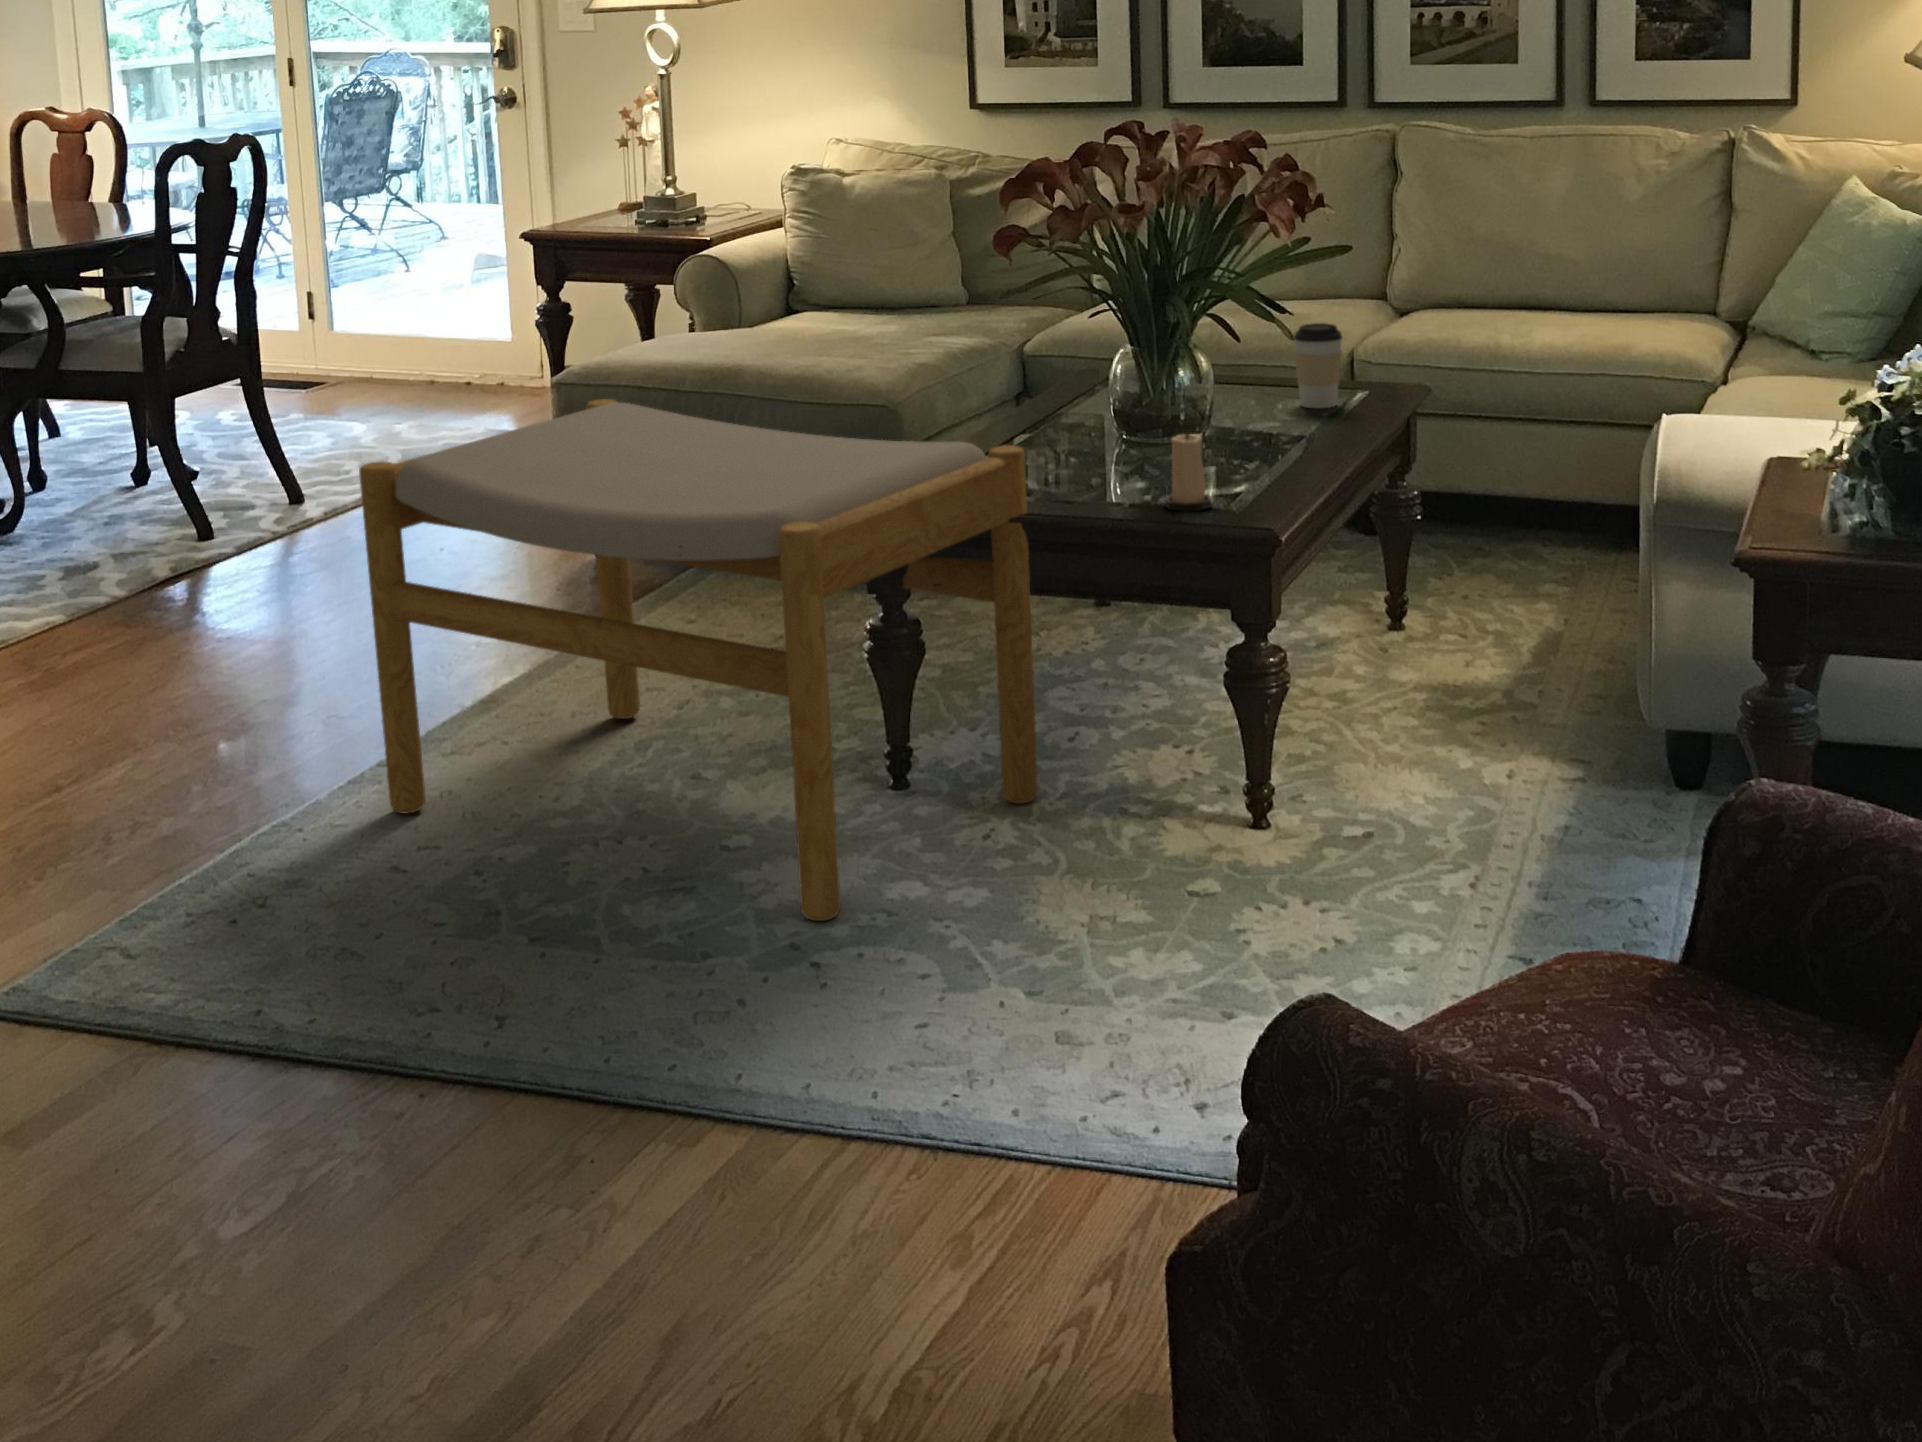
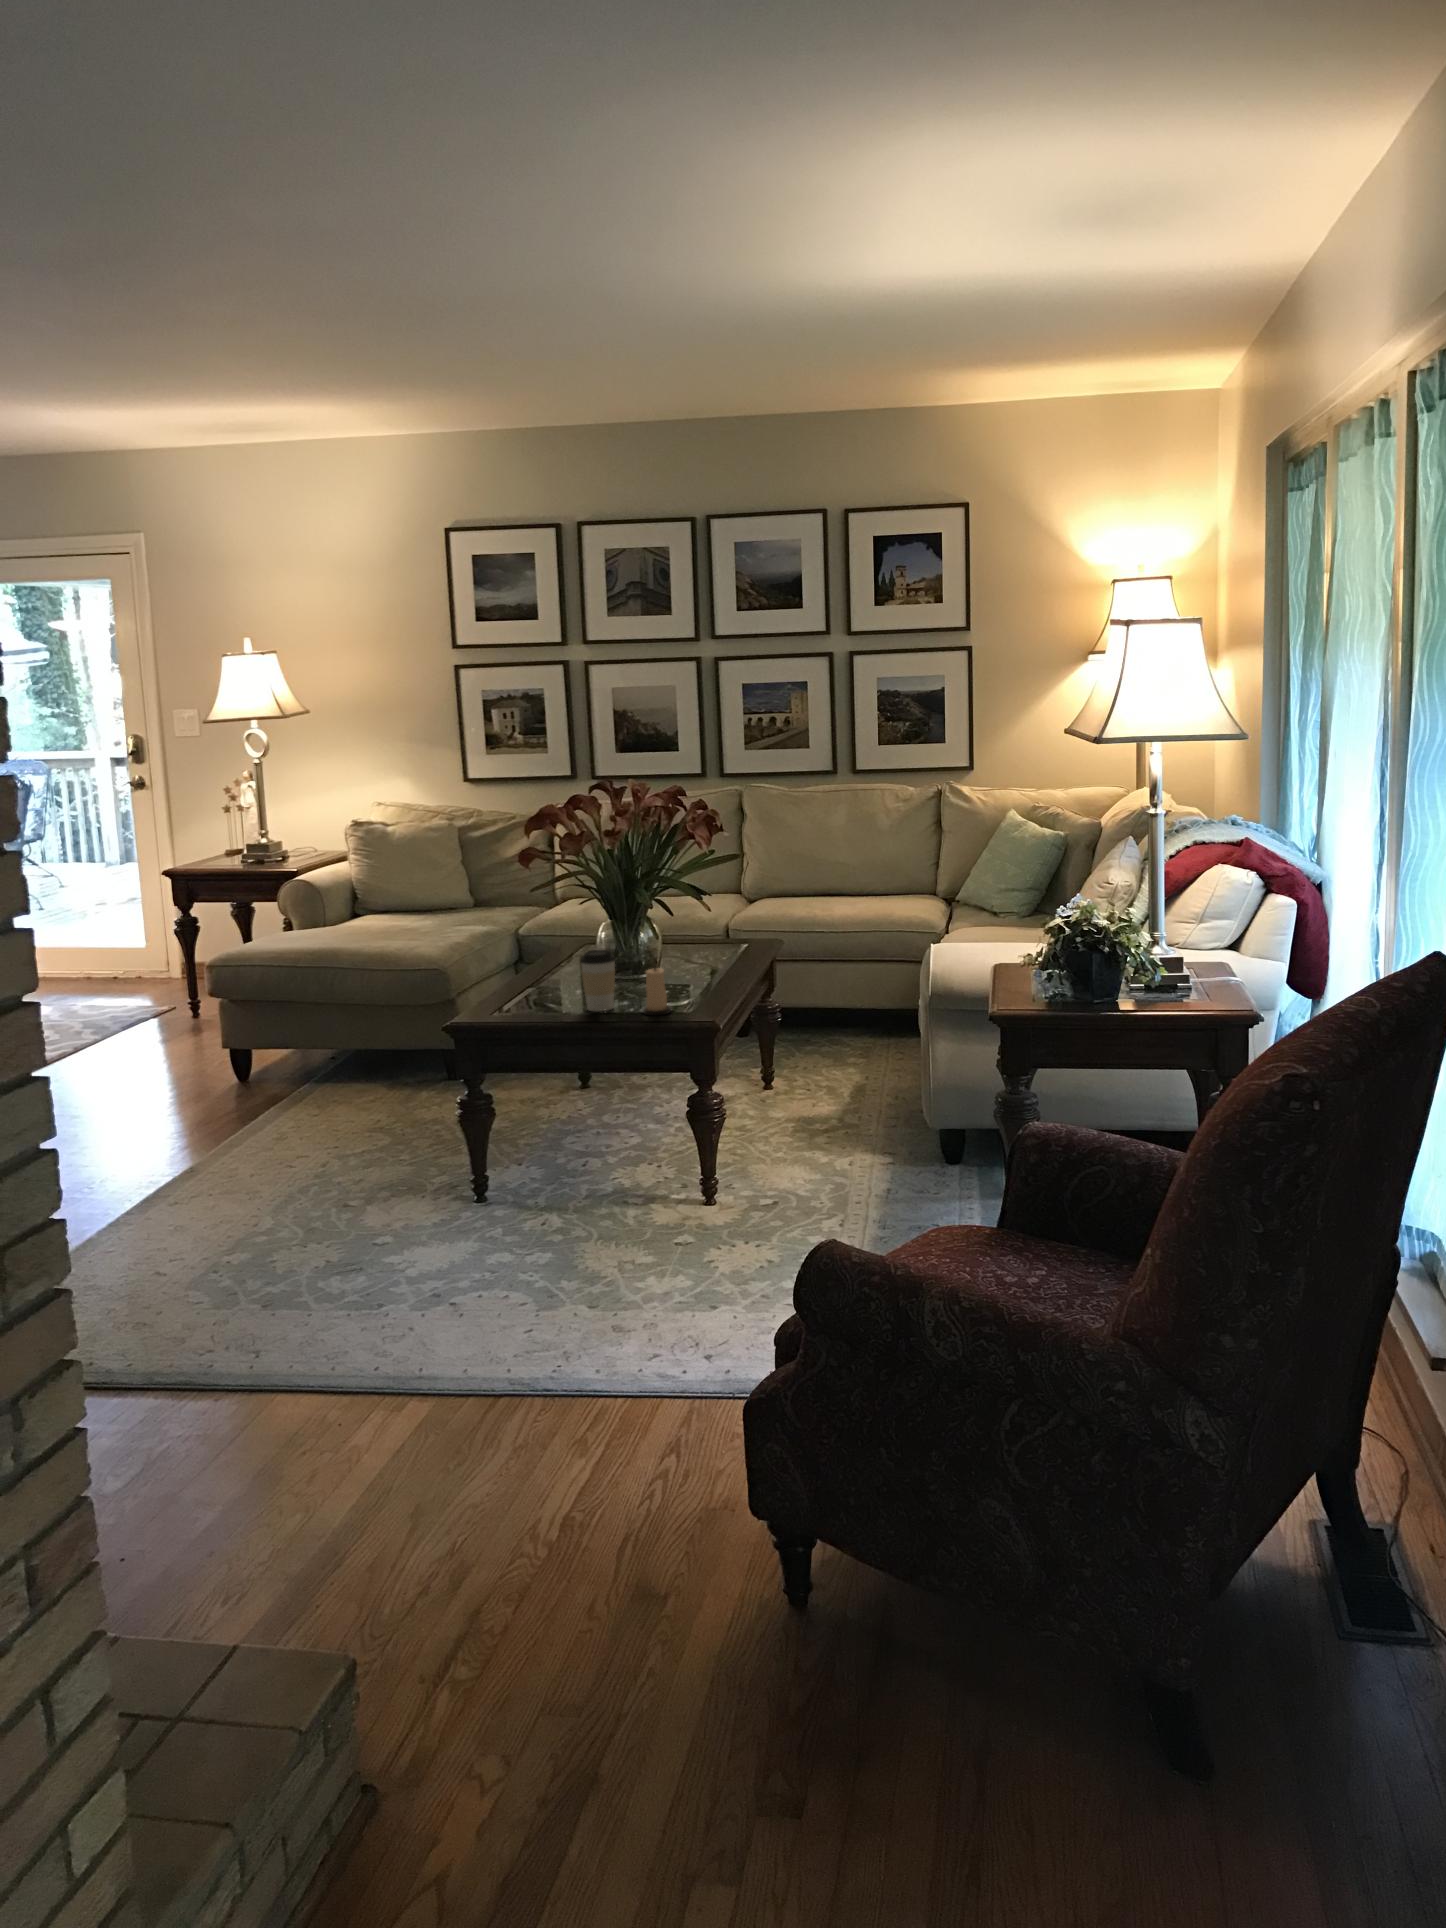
coffee cup: present [1294,323,1342,408] -> present [580,950,615,1011]
footstool: present [359,399,1038,921] -> none [119,967,569,1279]

